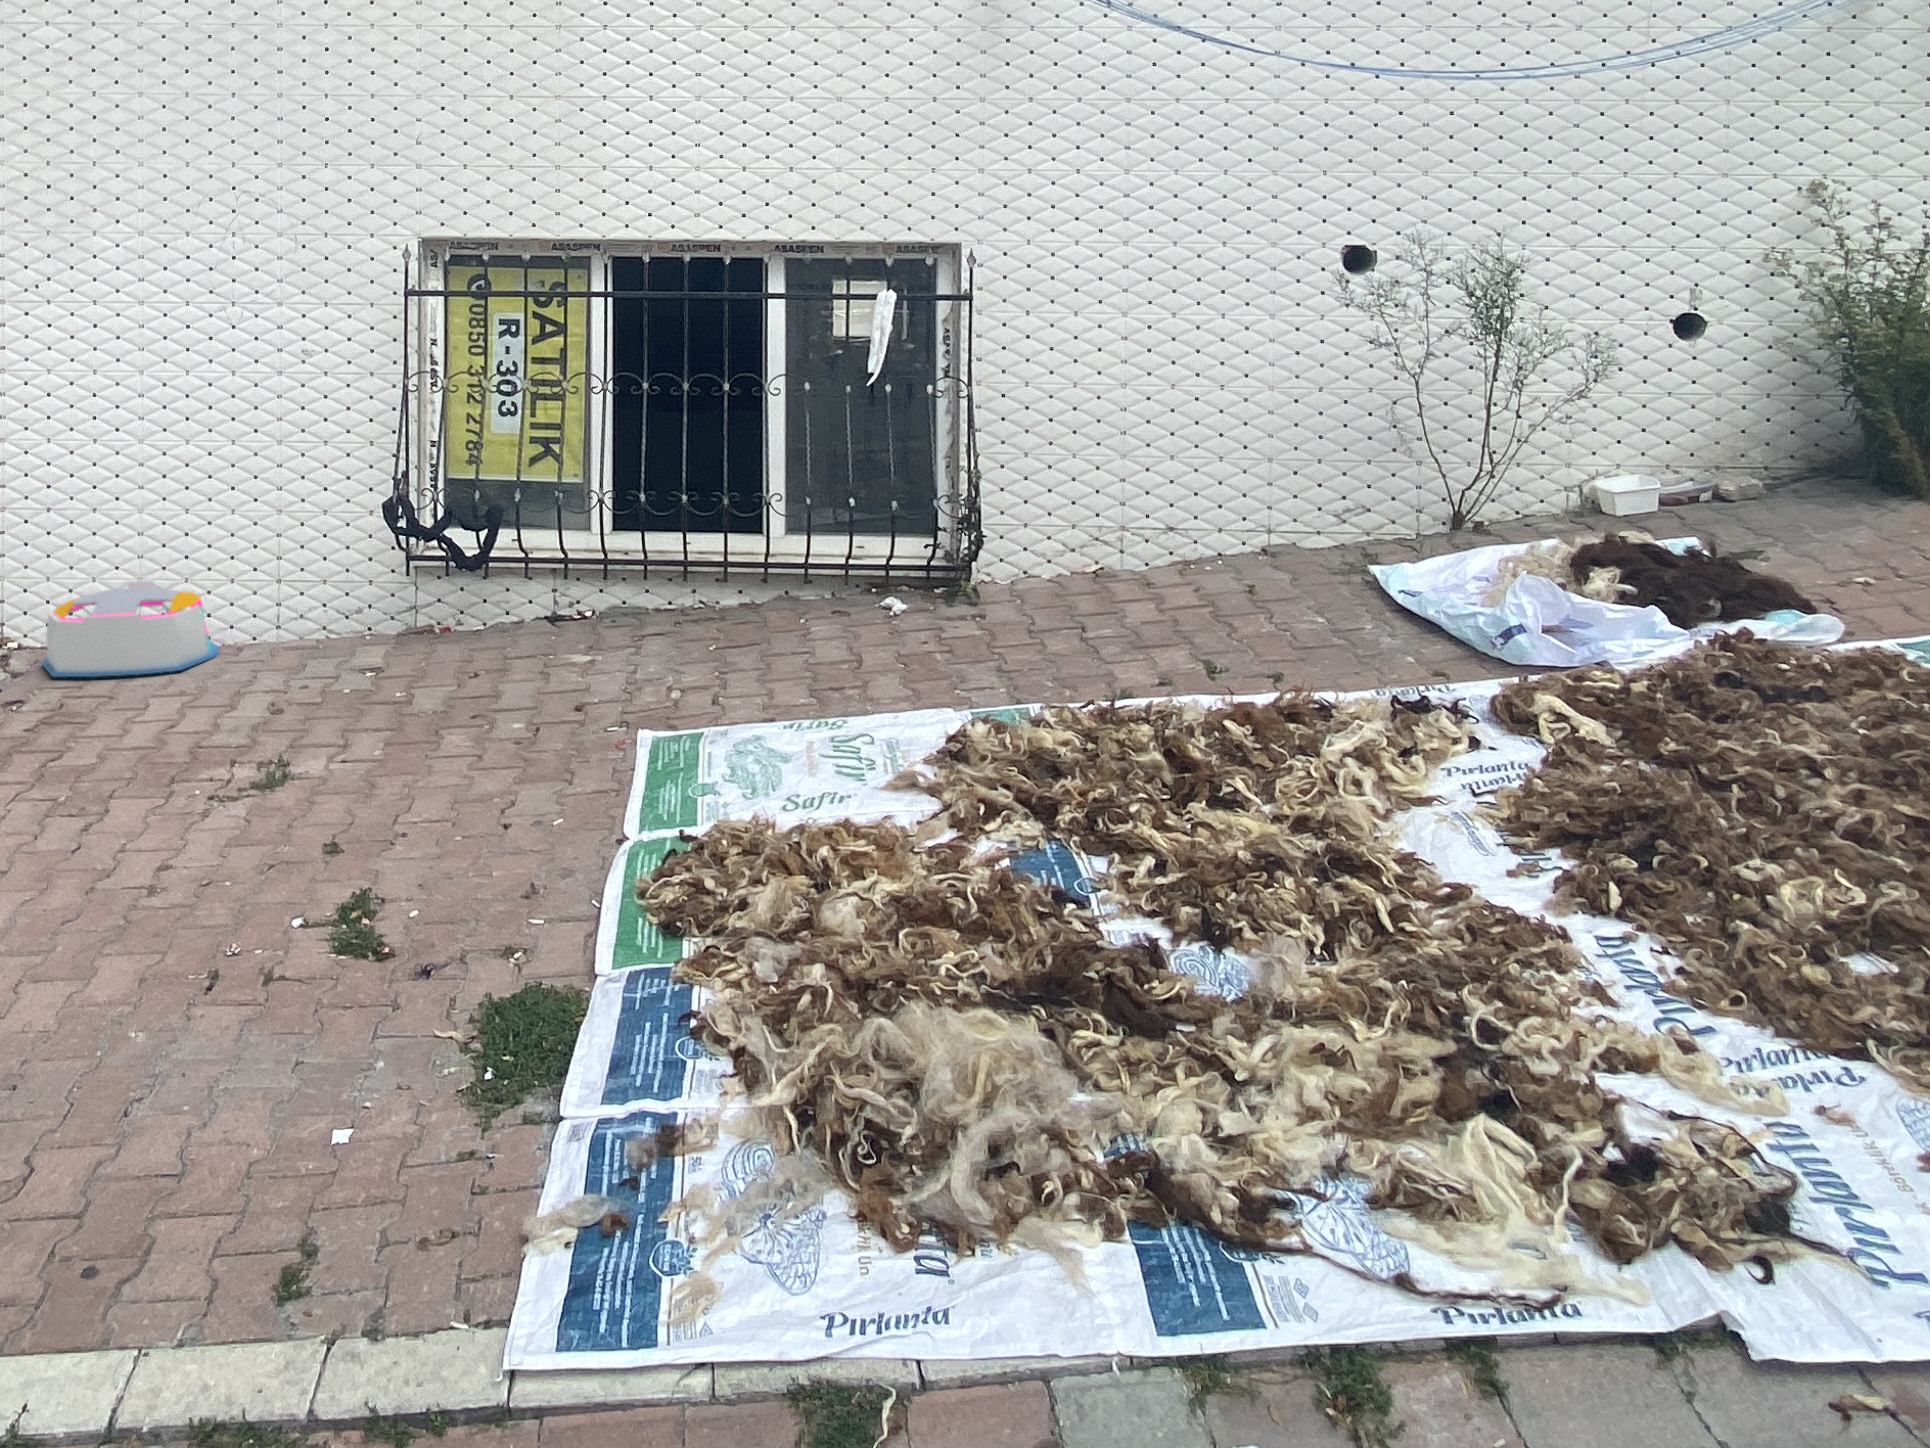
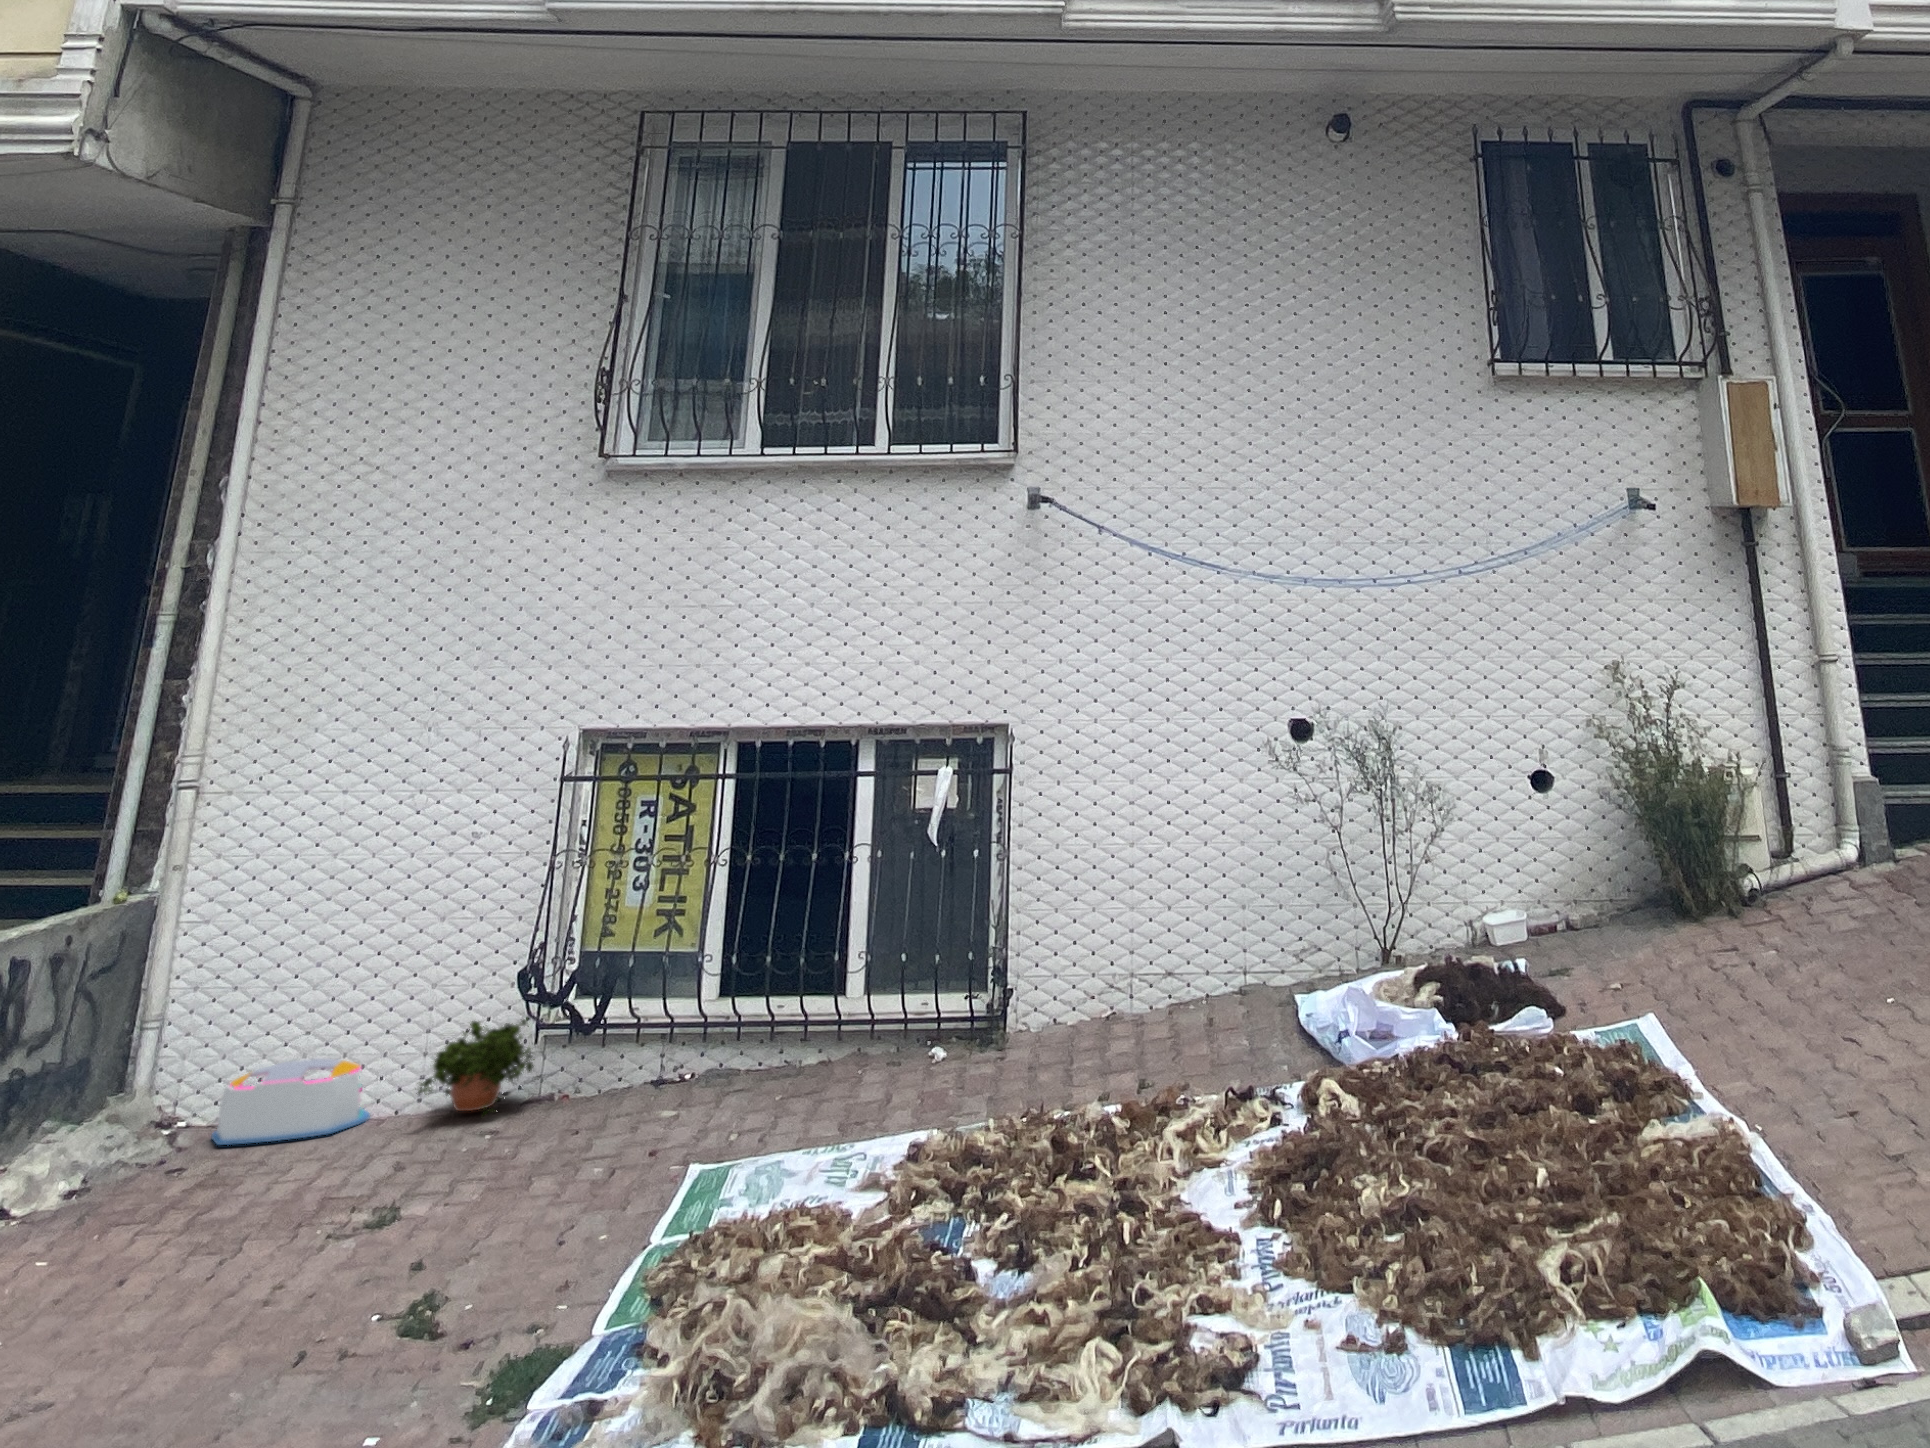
potted plant: none [270,554,411,663] -> present [416,1020,535,1116]

